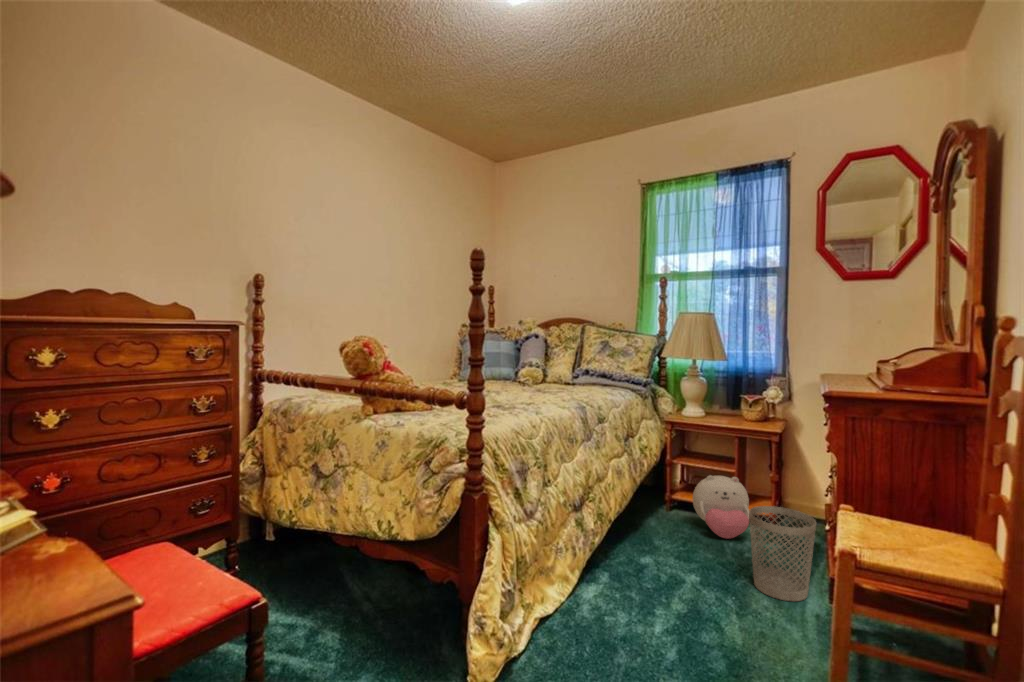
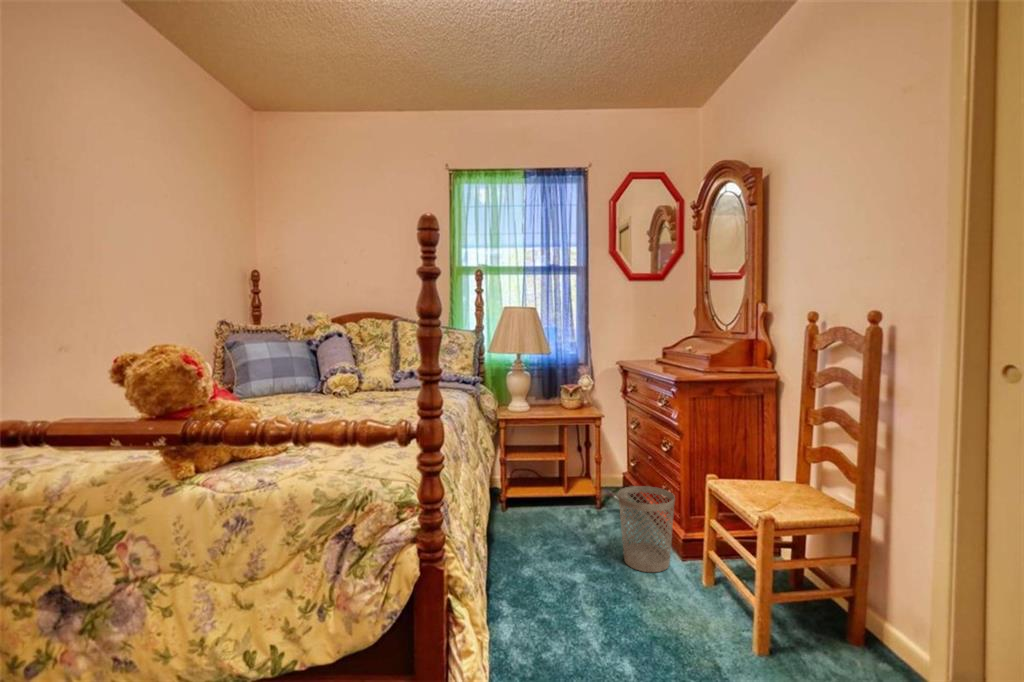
plush toy: present [693,476,749,539] -> none [535,464,592,526]

